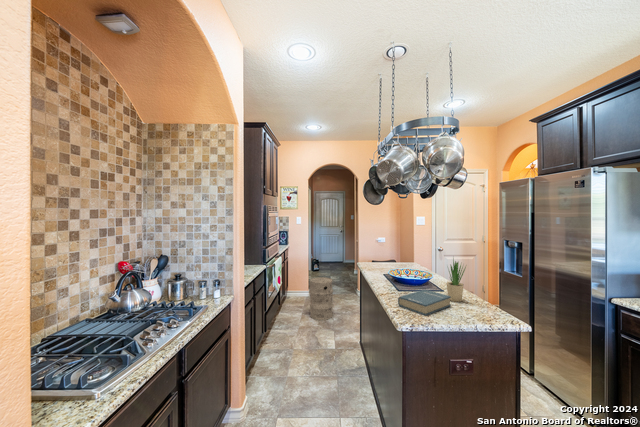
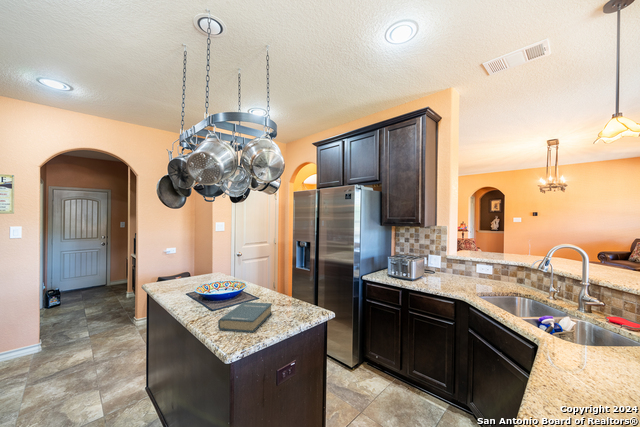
potted plant: present [447,259,466,302] -> none [265,260,283,308]
trash can: present [310,277,333,320] -> none [46,314,95,385]

